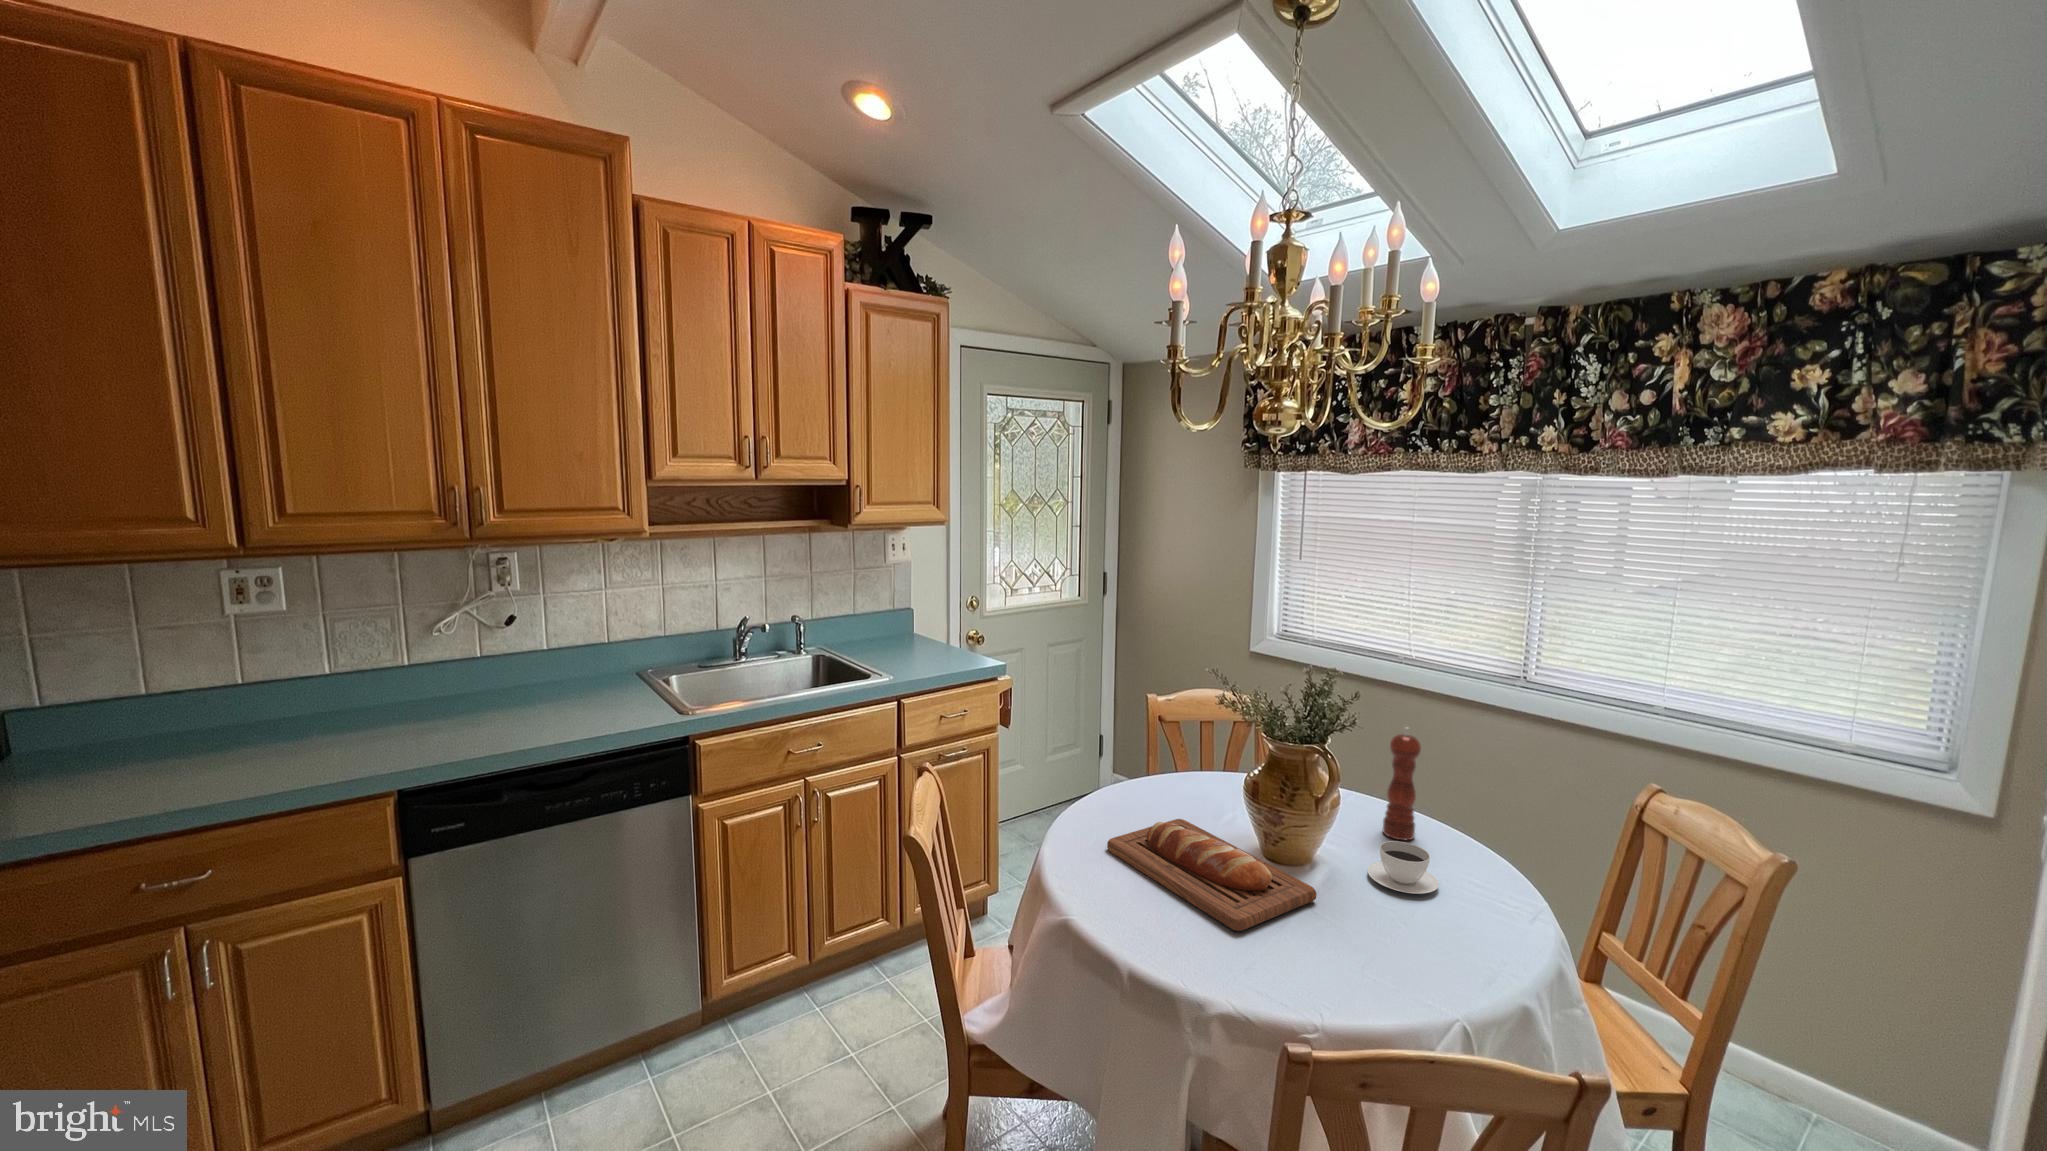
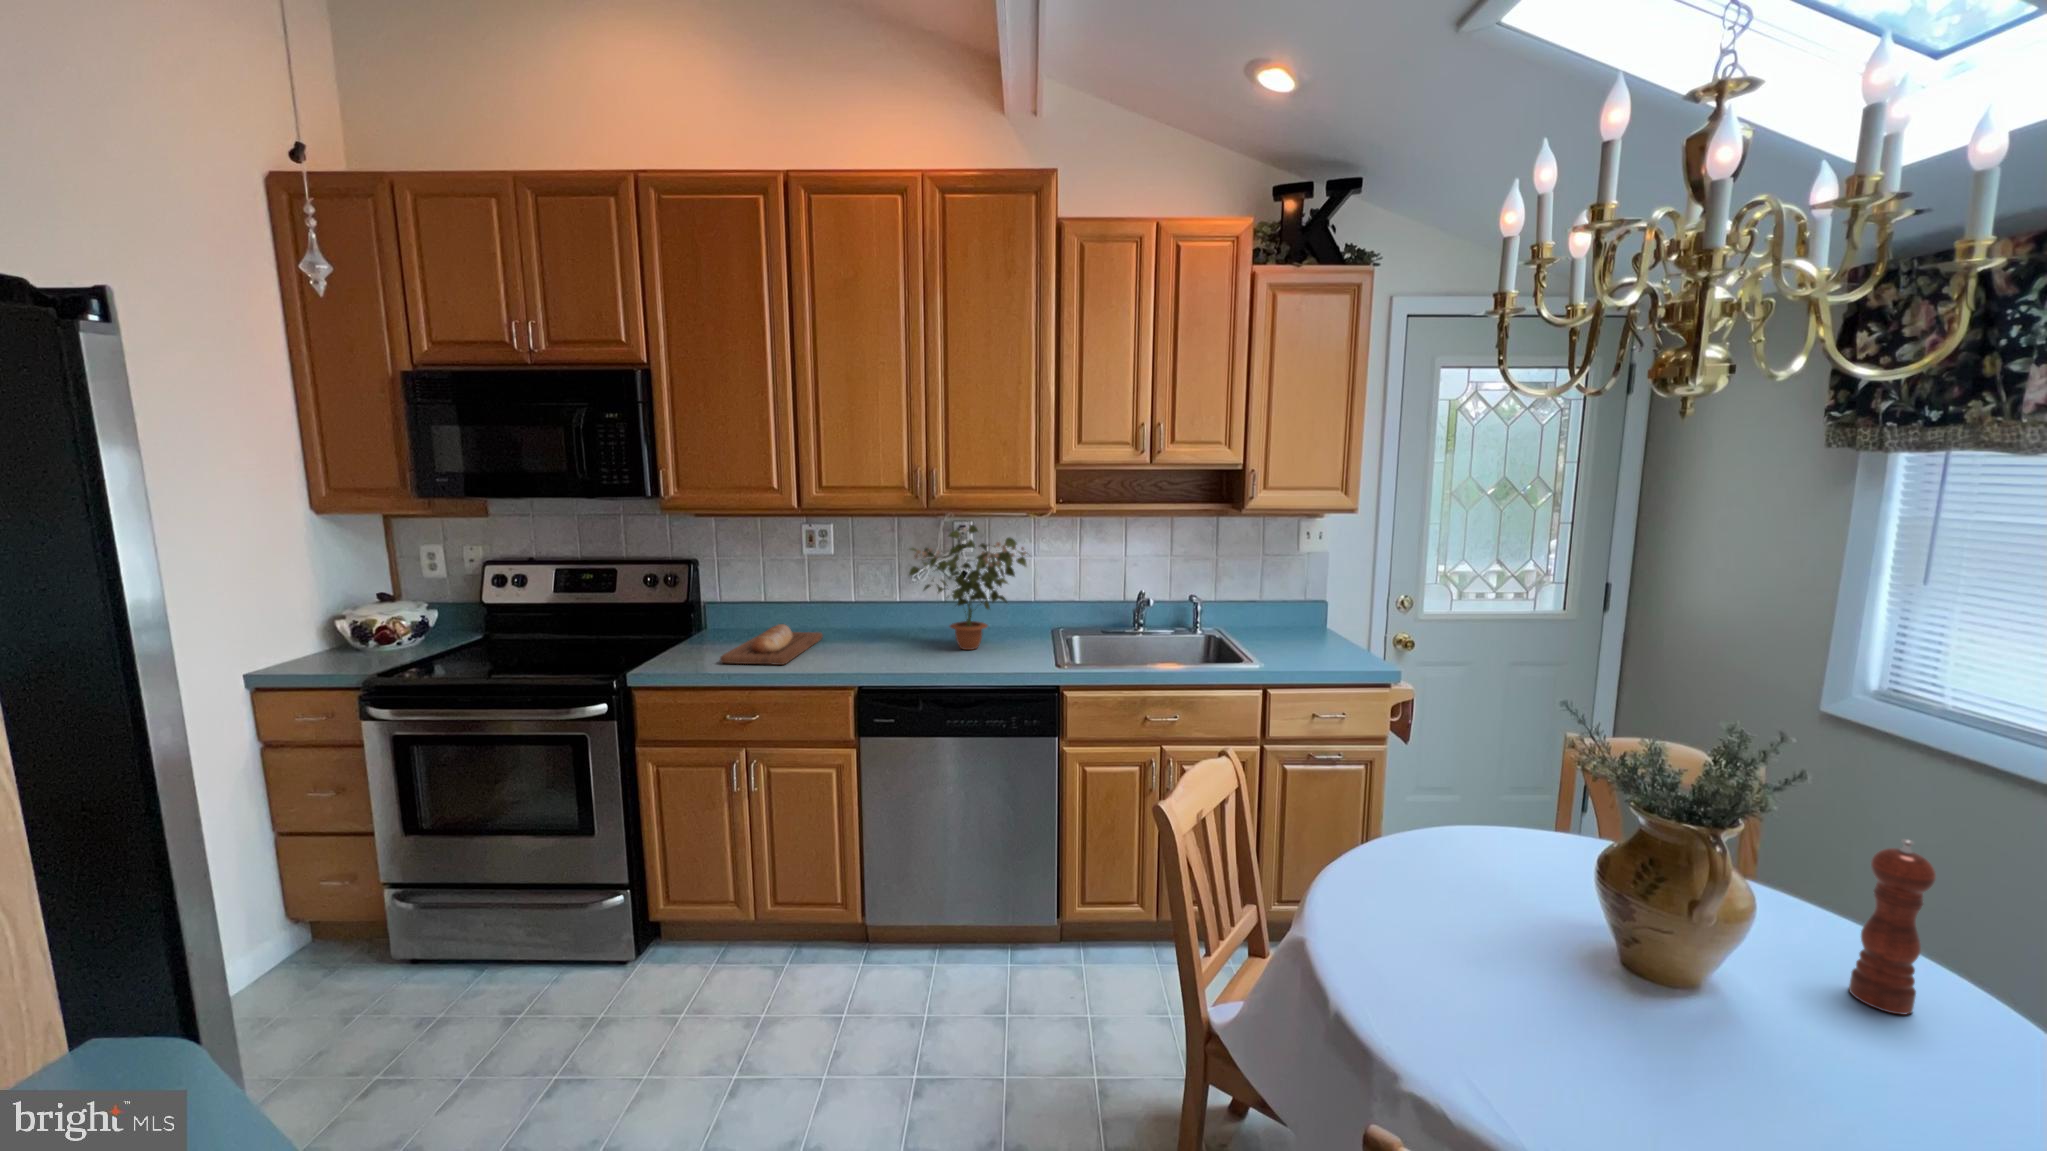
potted plant: none [436,555,623,714] -> present [909,525,1027,650]
bread loaf: present [1107,819,1316,931] -> present [720,624,822,665]
teacup: present [1368,841,1439,894] -> none [1756,992,1892,1089]

